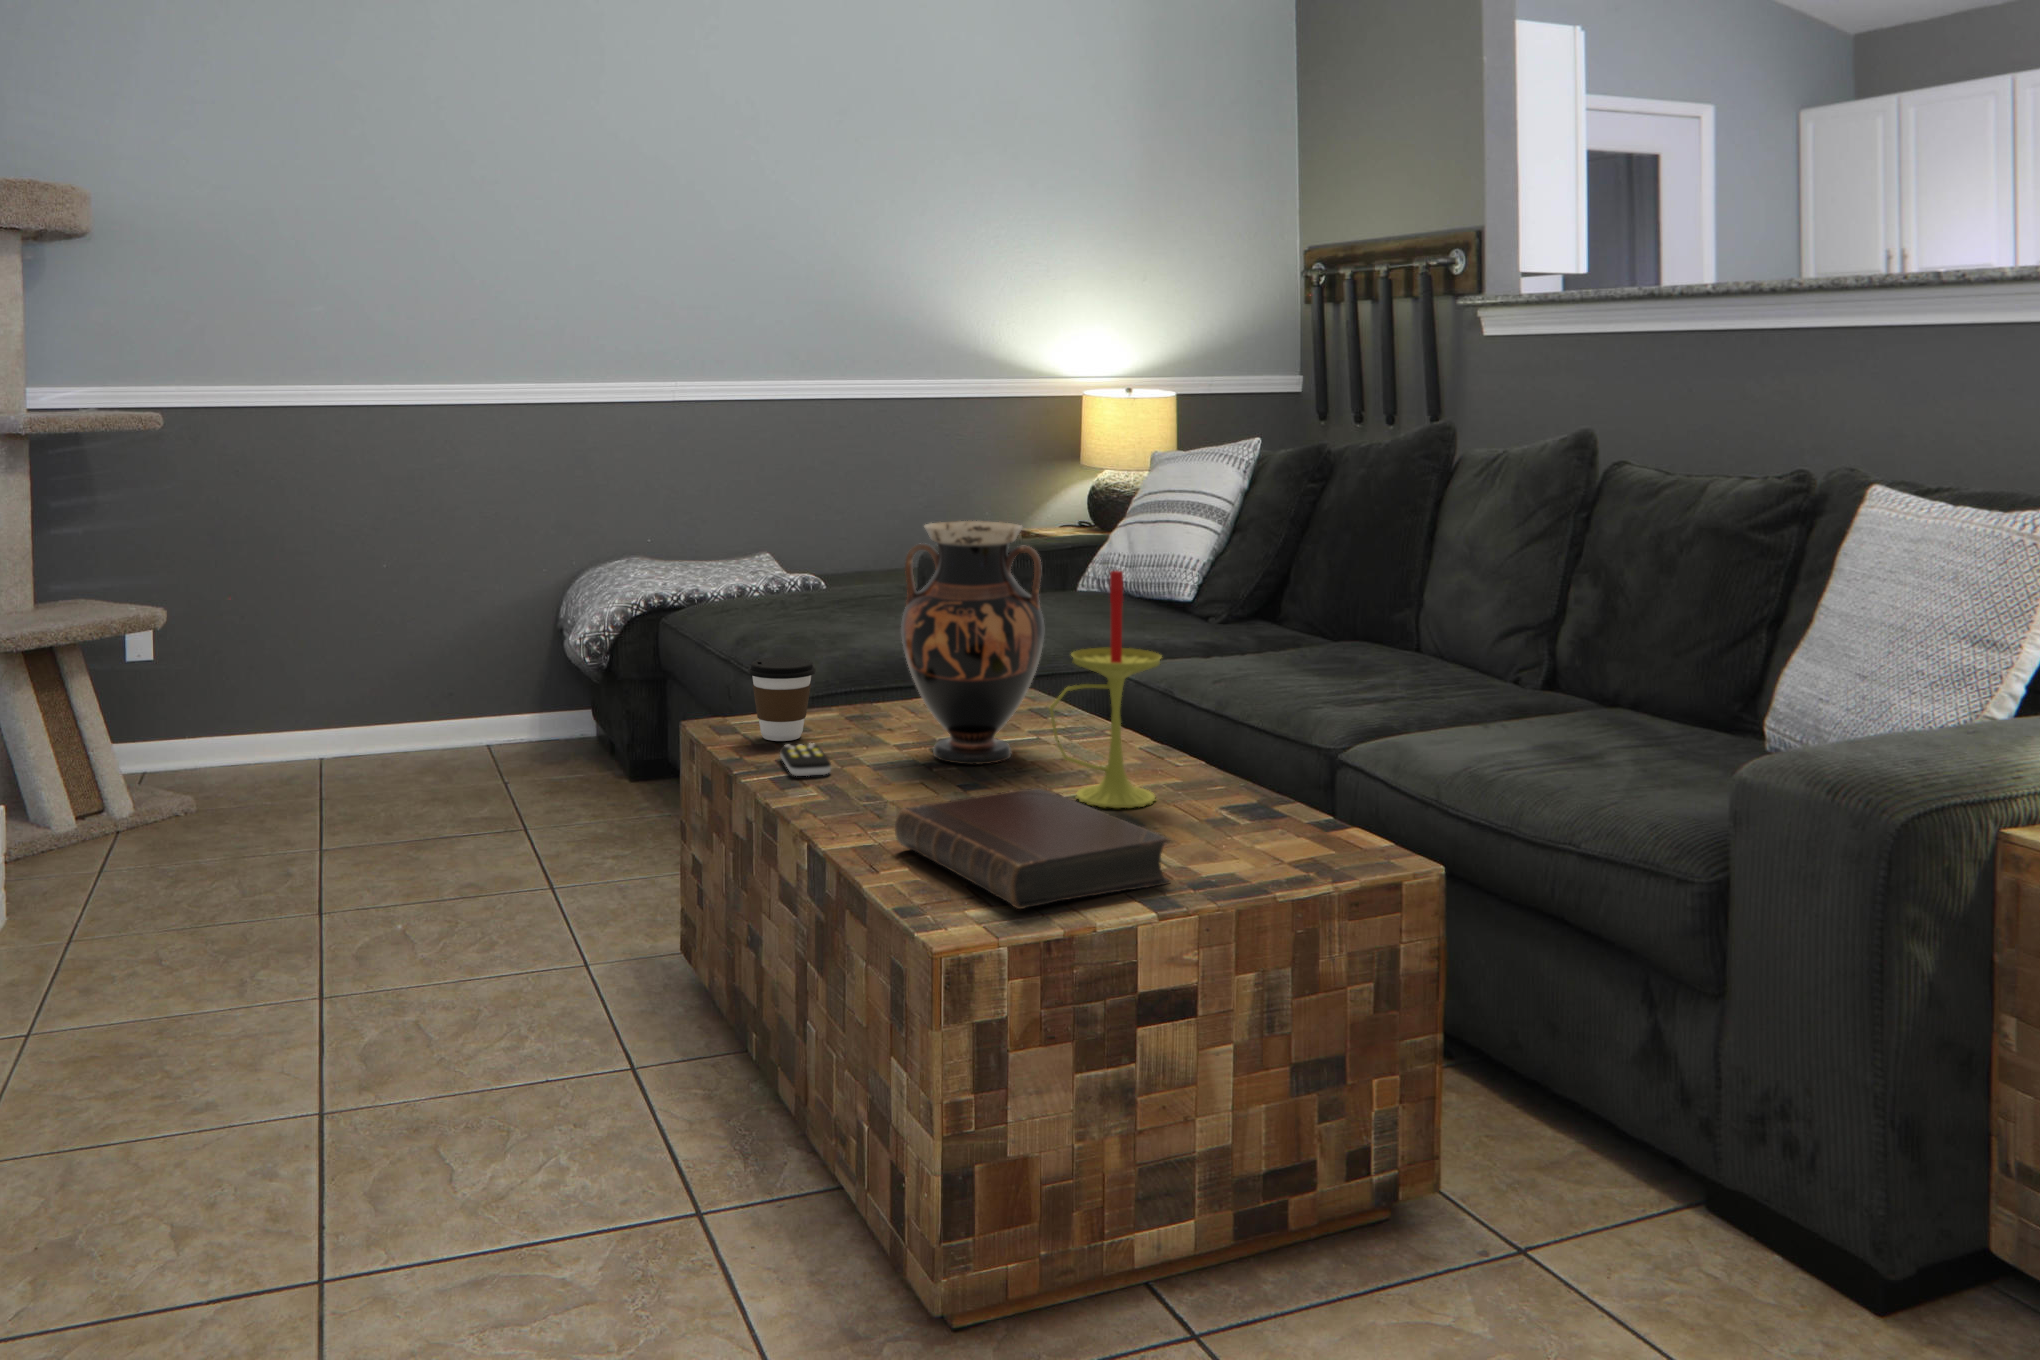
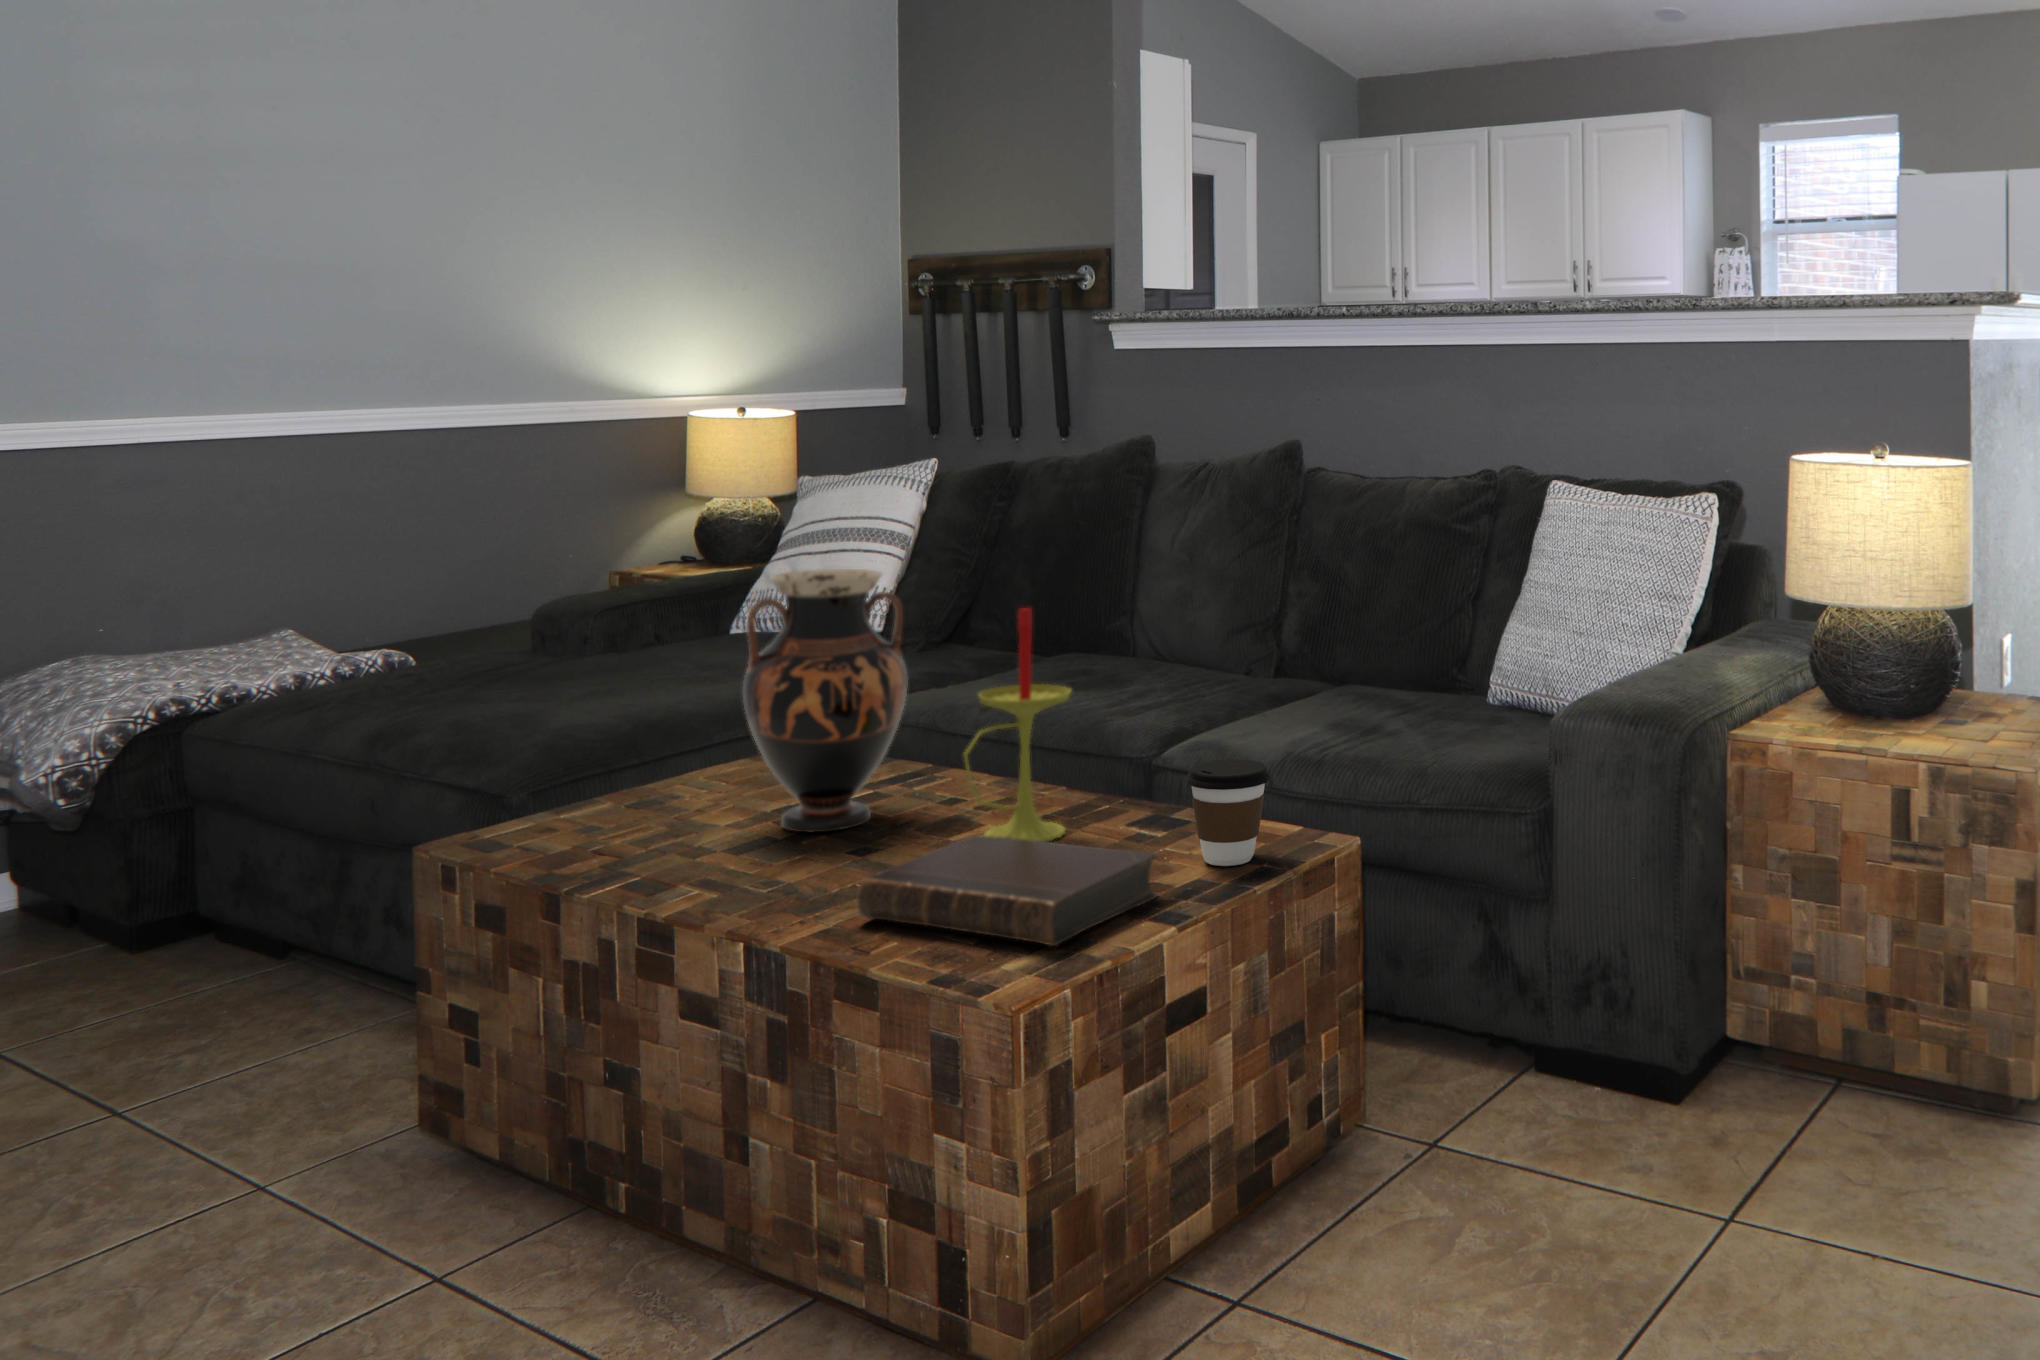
coffee cup: present [748,657,816,741] -> present [1186,759,1270,866]
remote control: present [780,744,831,776] -> none [597,839,683,877]

